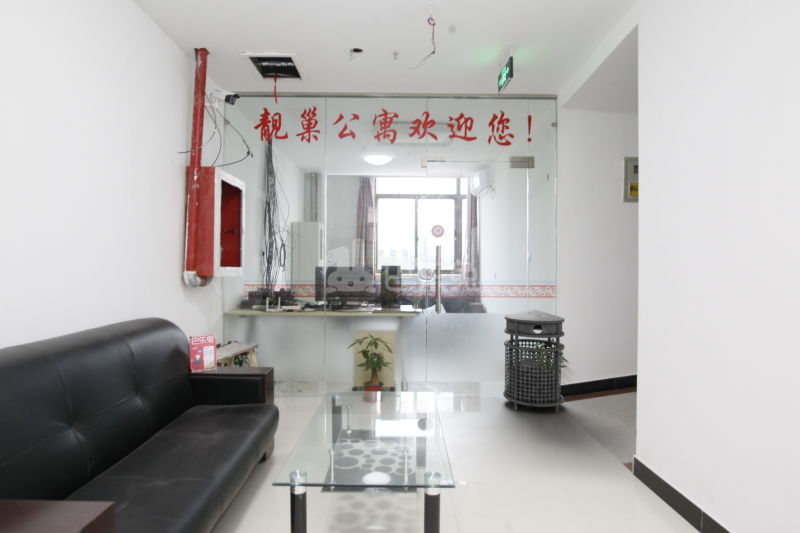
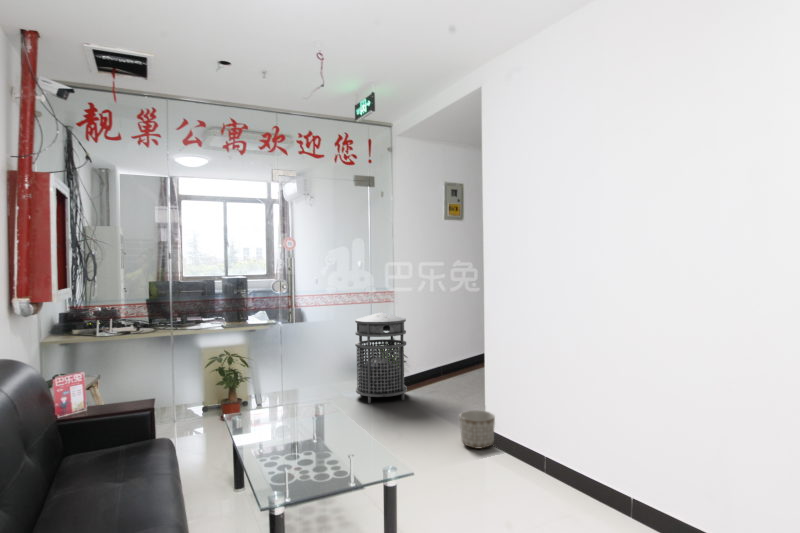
planter: none [609,451,664,510] -> present [459,410,495,448]

